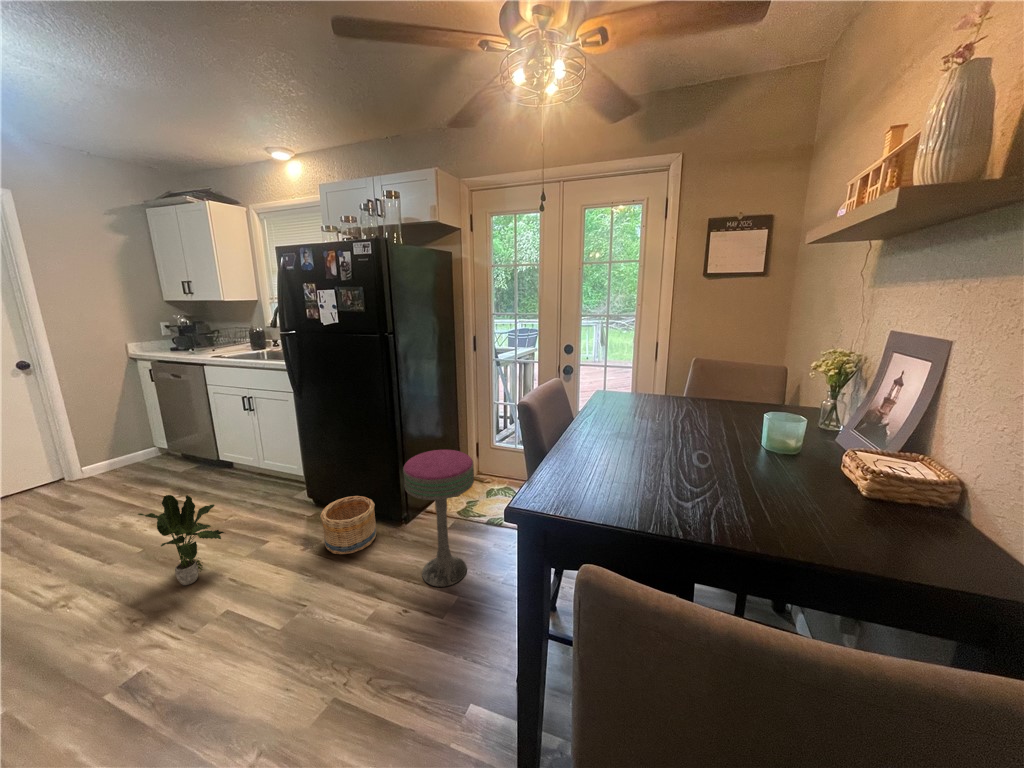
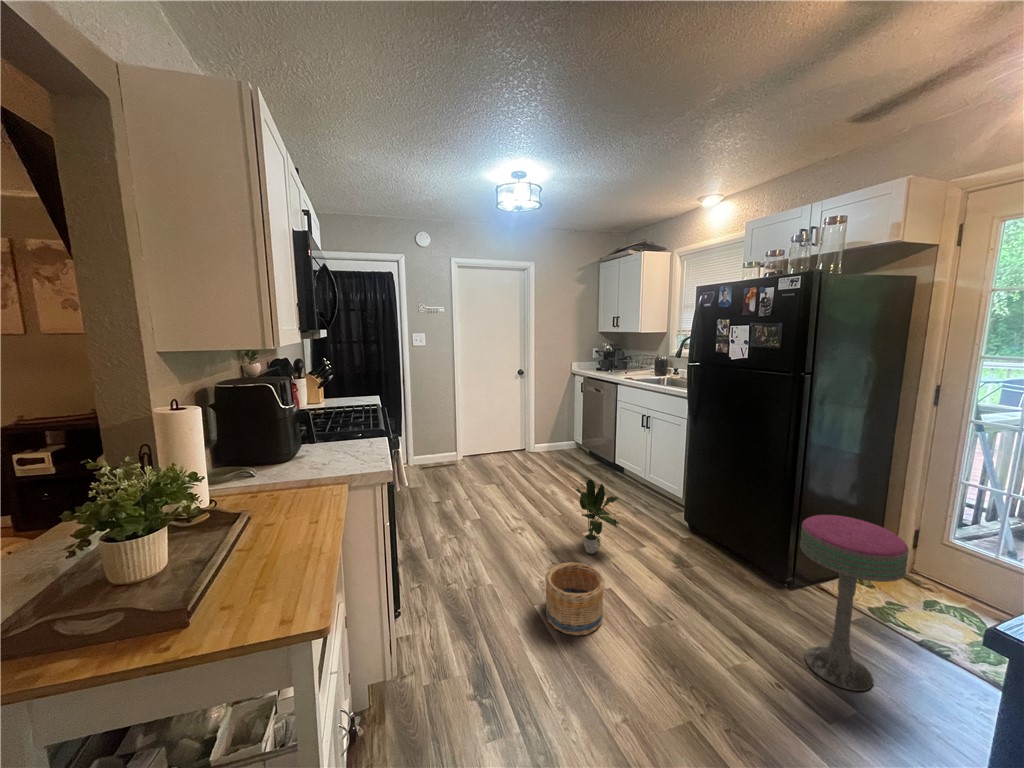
basket: present [320,496,376,554] -> present [545,562,604,636]

